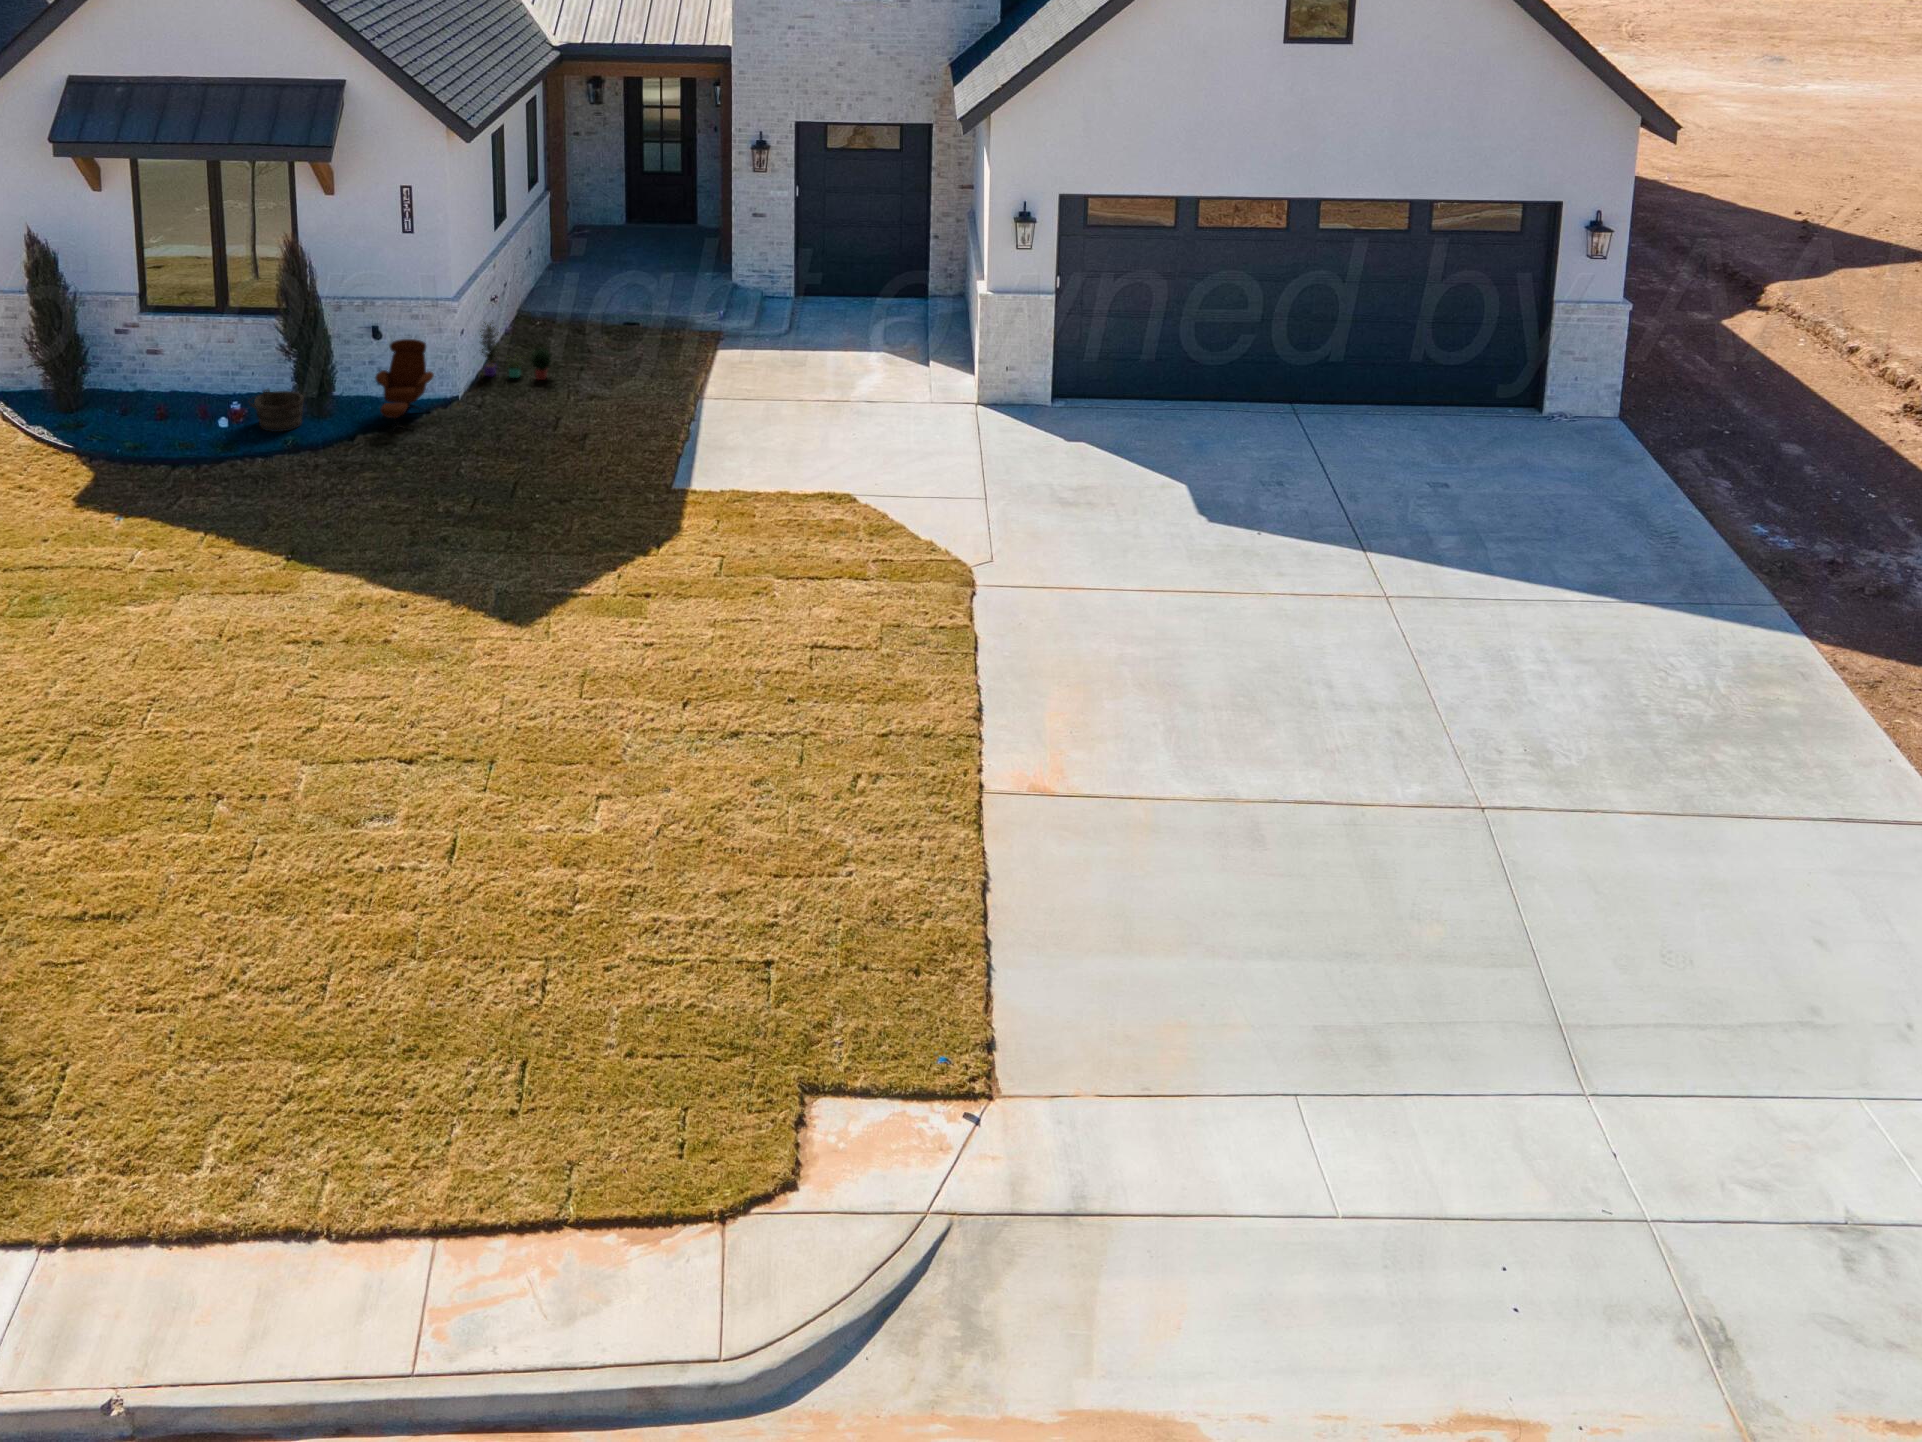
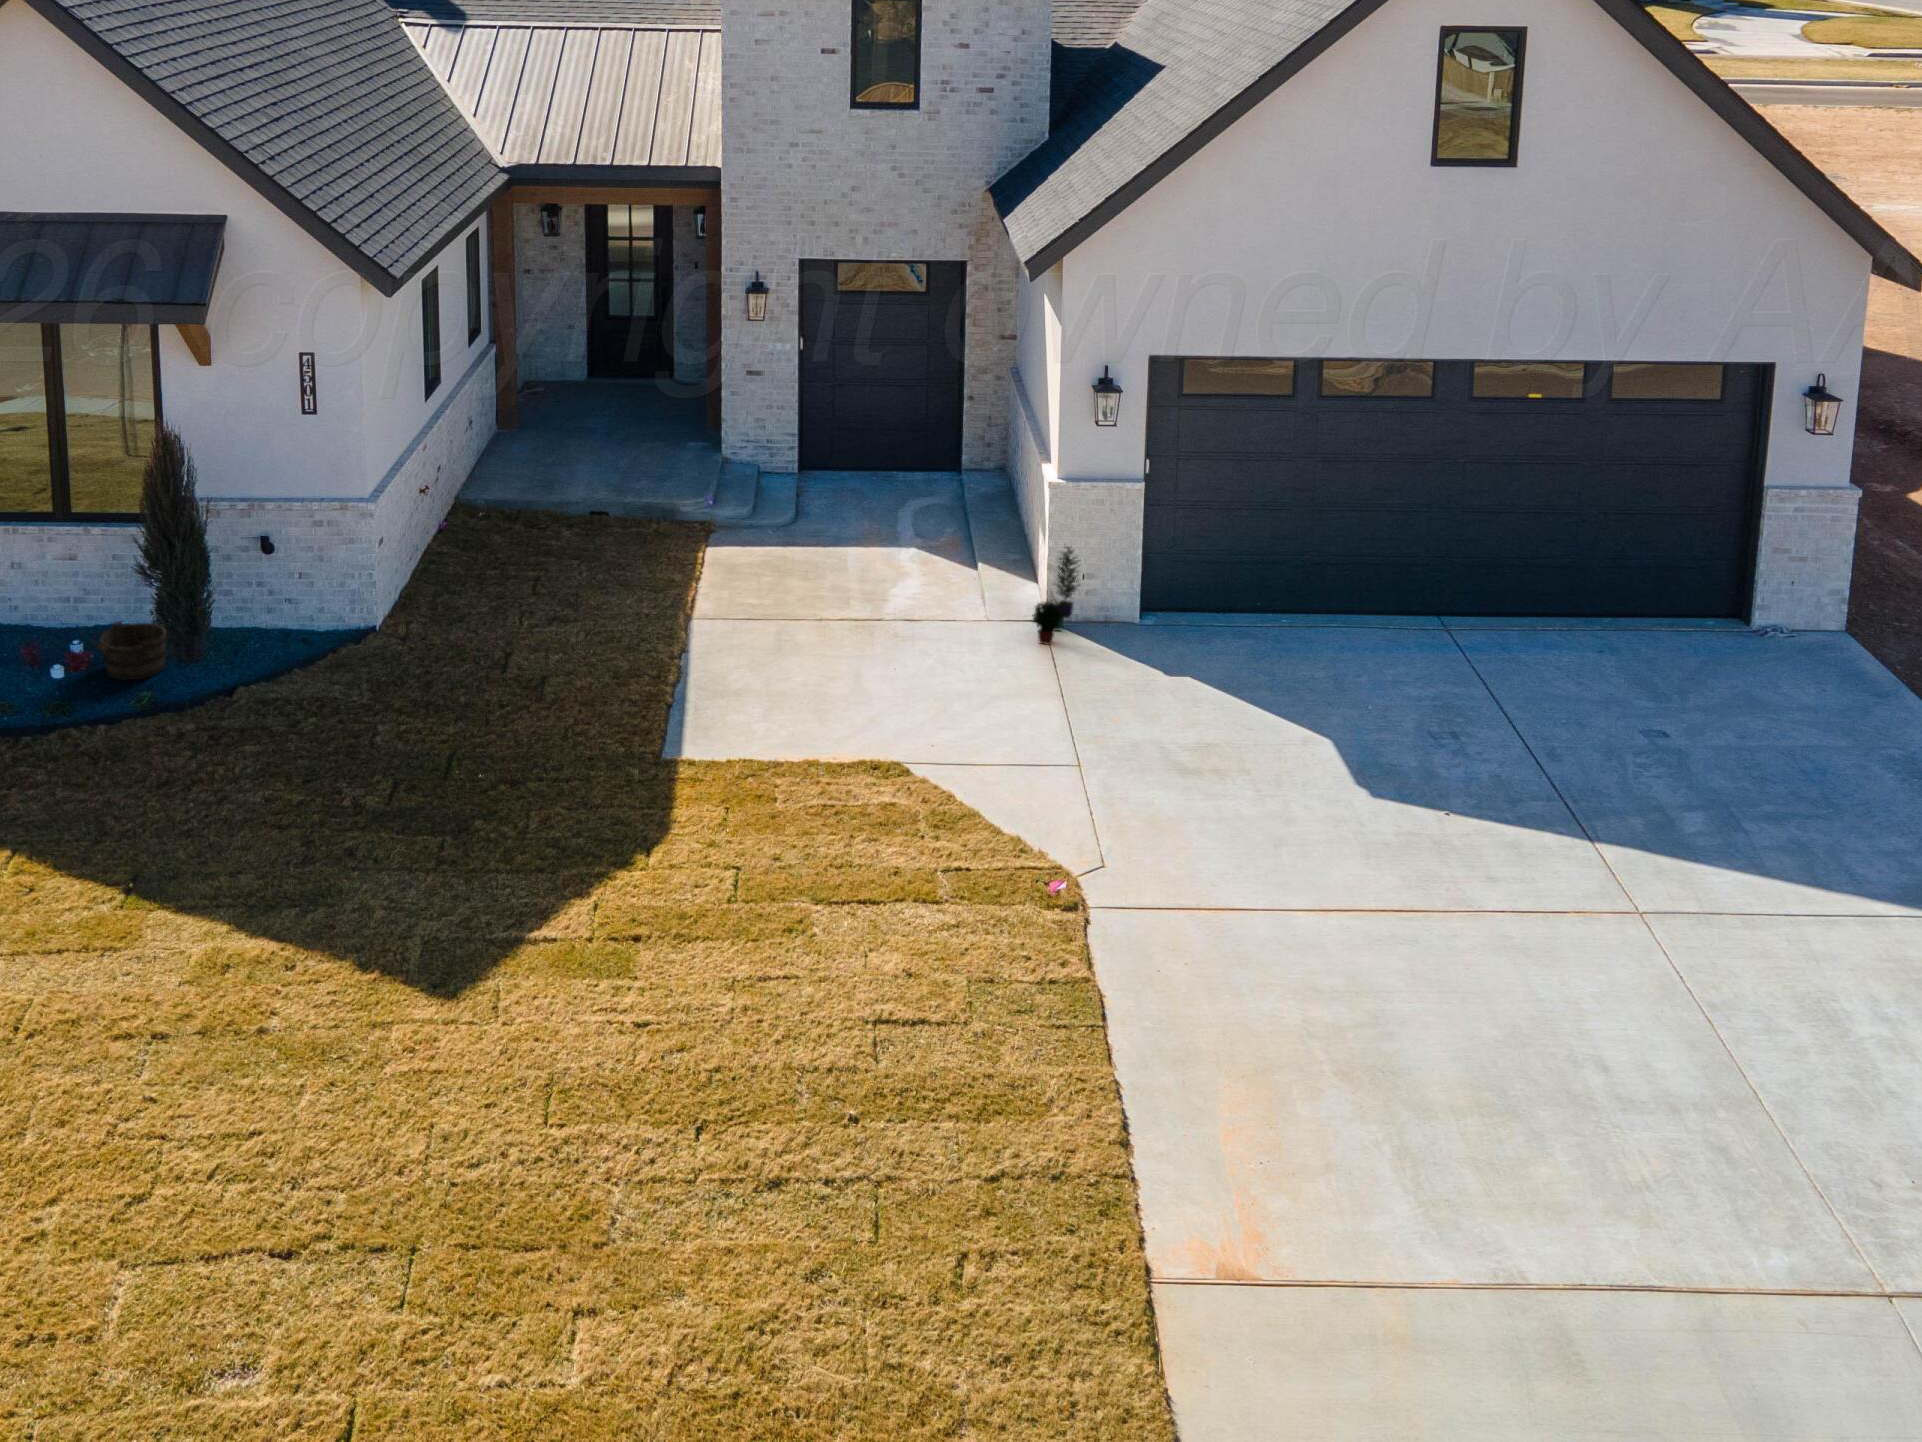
potted plant: present [480,320,551,380] -> present [1032,546,1080,645]
lounge chair: present [375,339,434,431] -> none [264,550,343,686]

